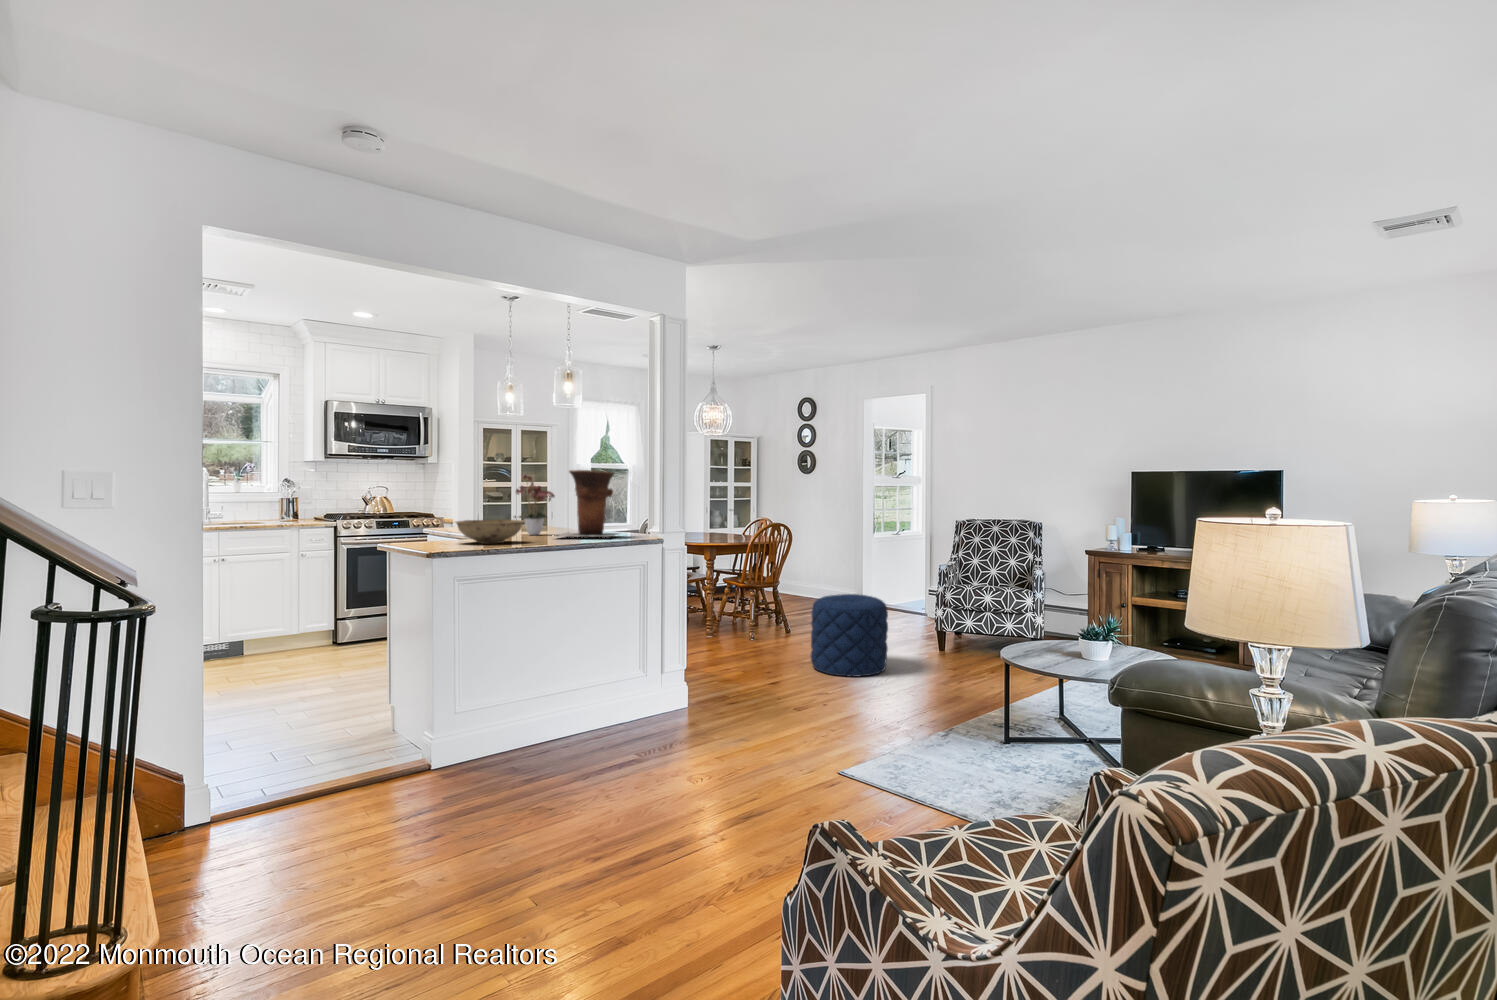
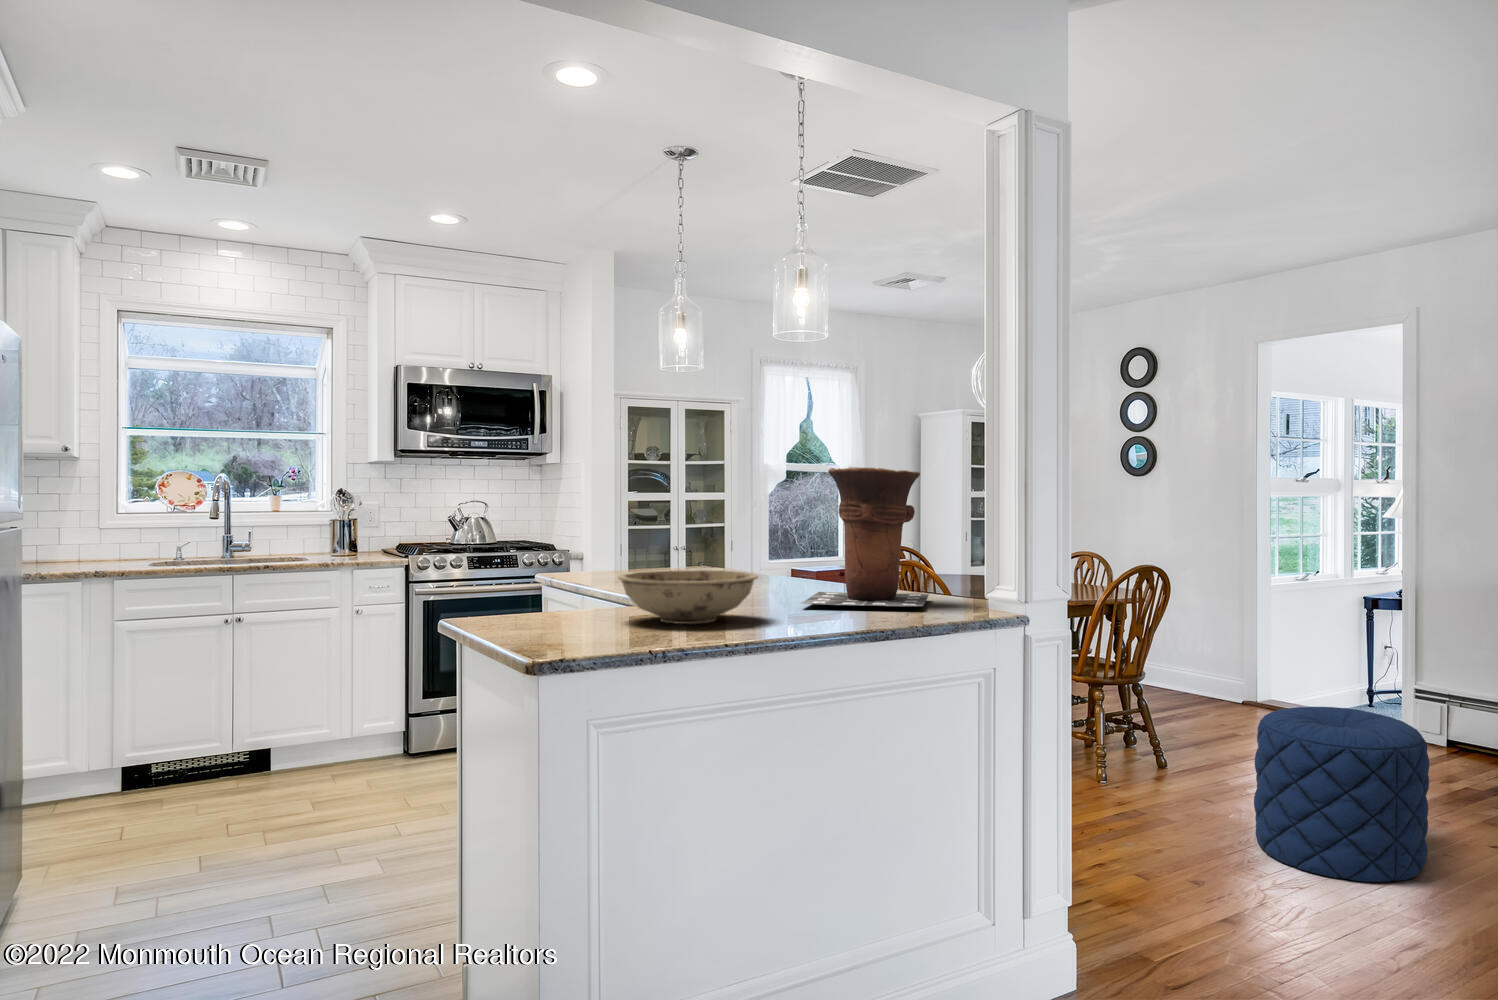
flower arrangement: present [516,475,555,535] -> none [711,473,795,595]

